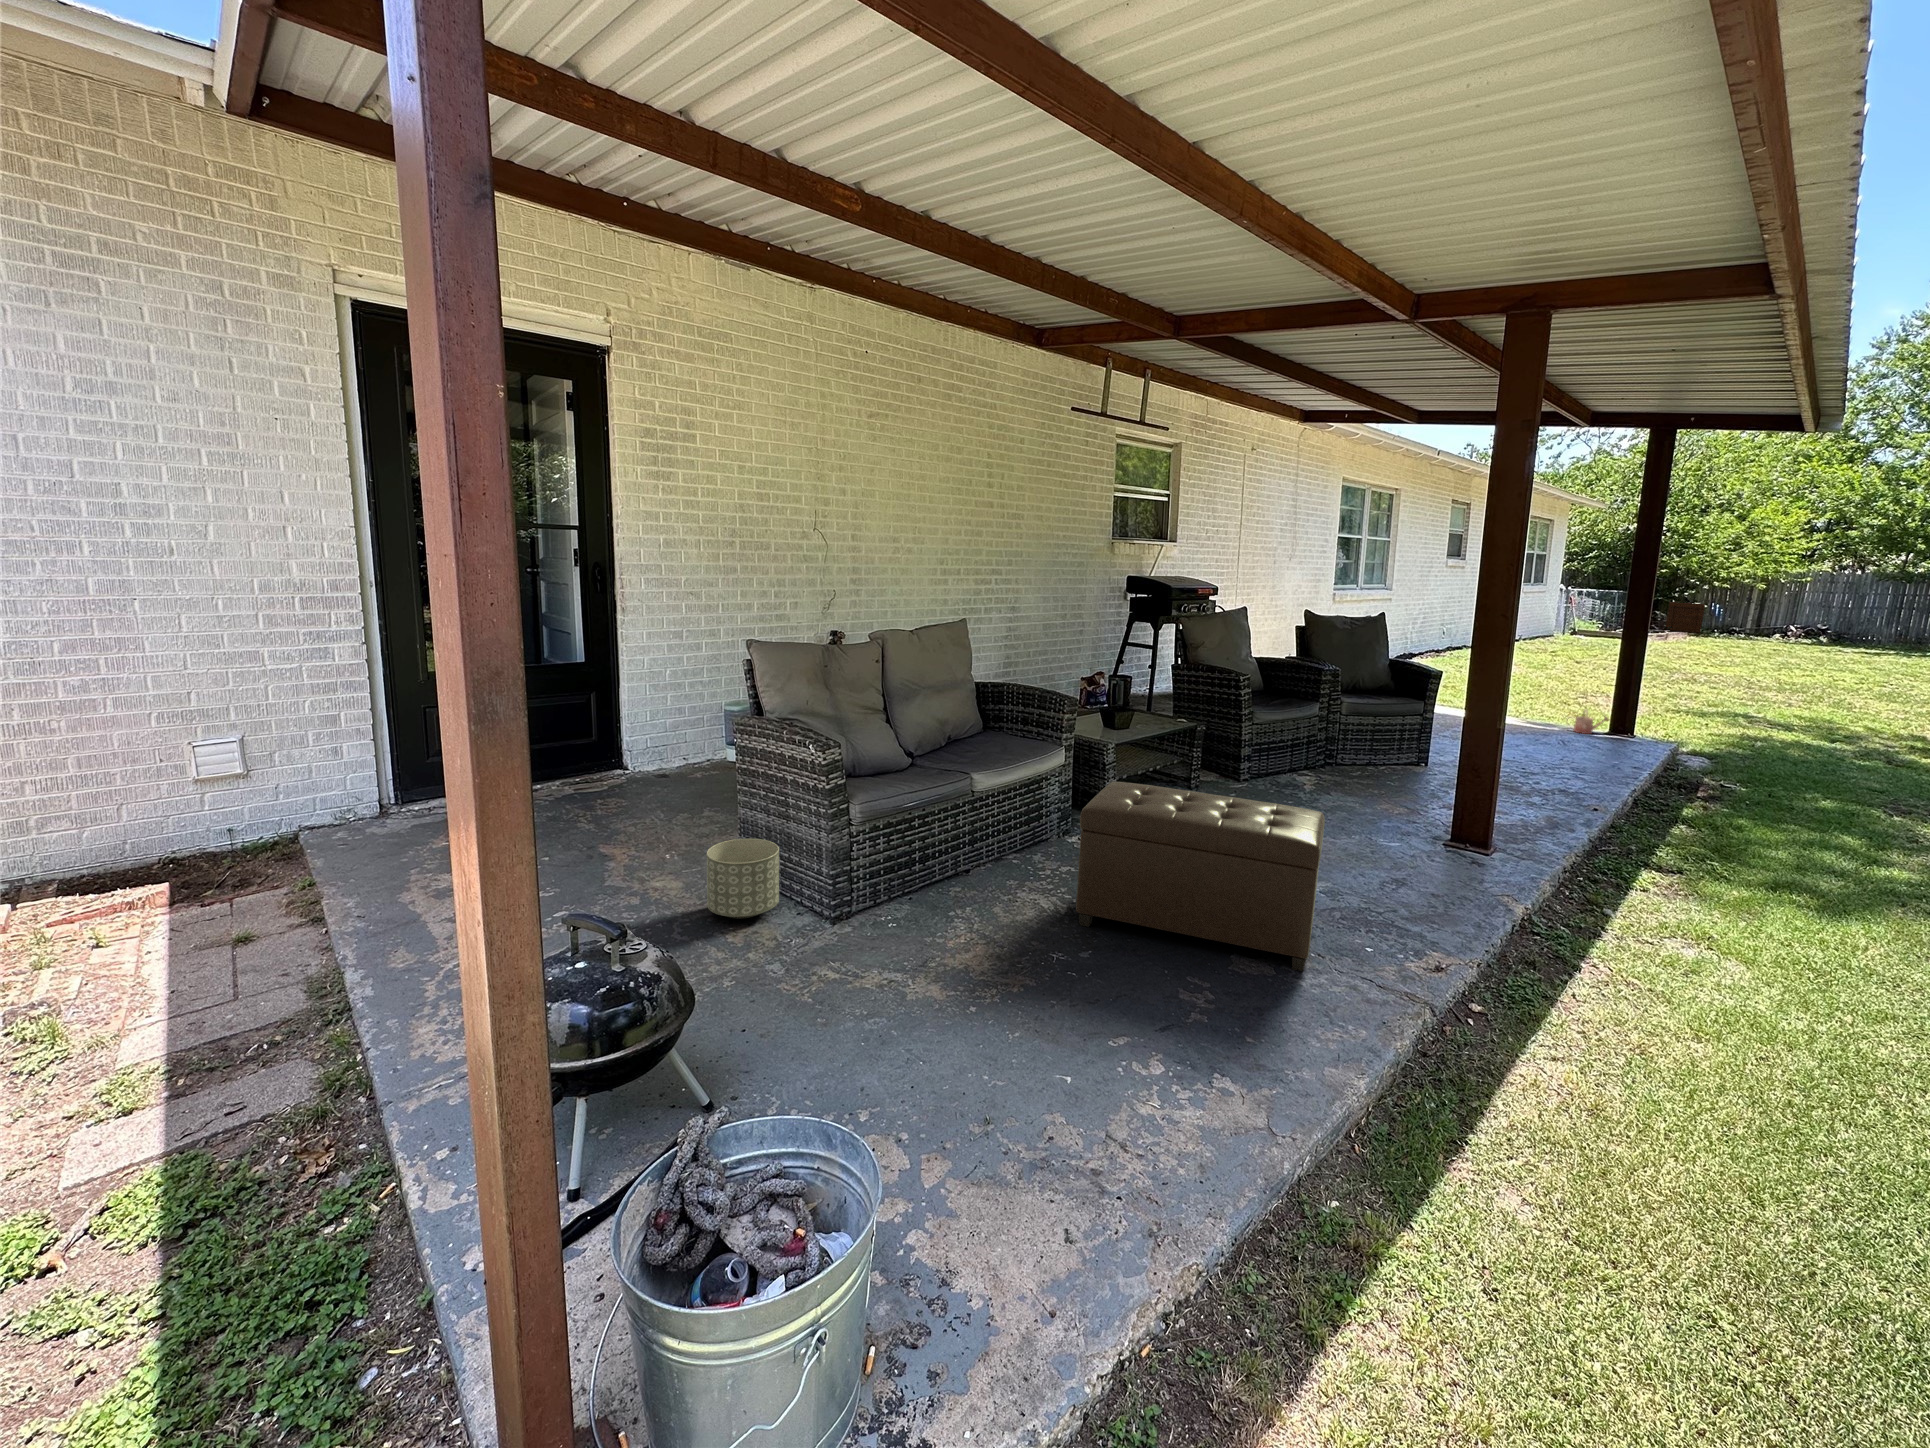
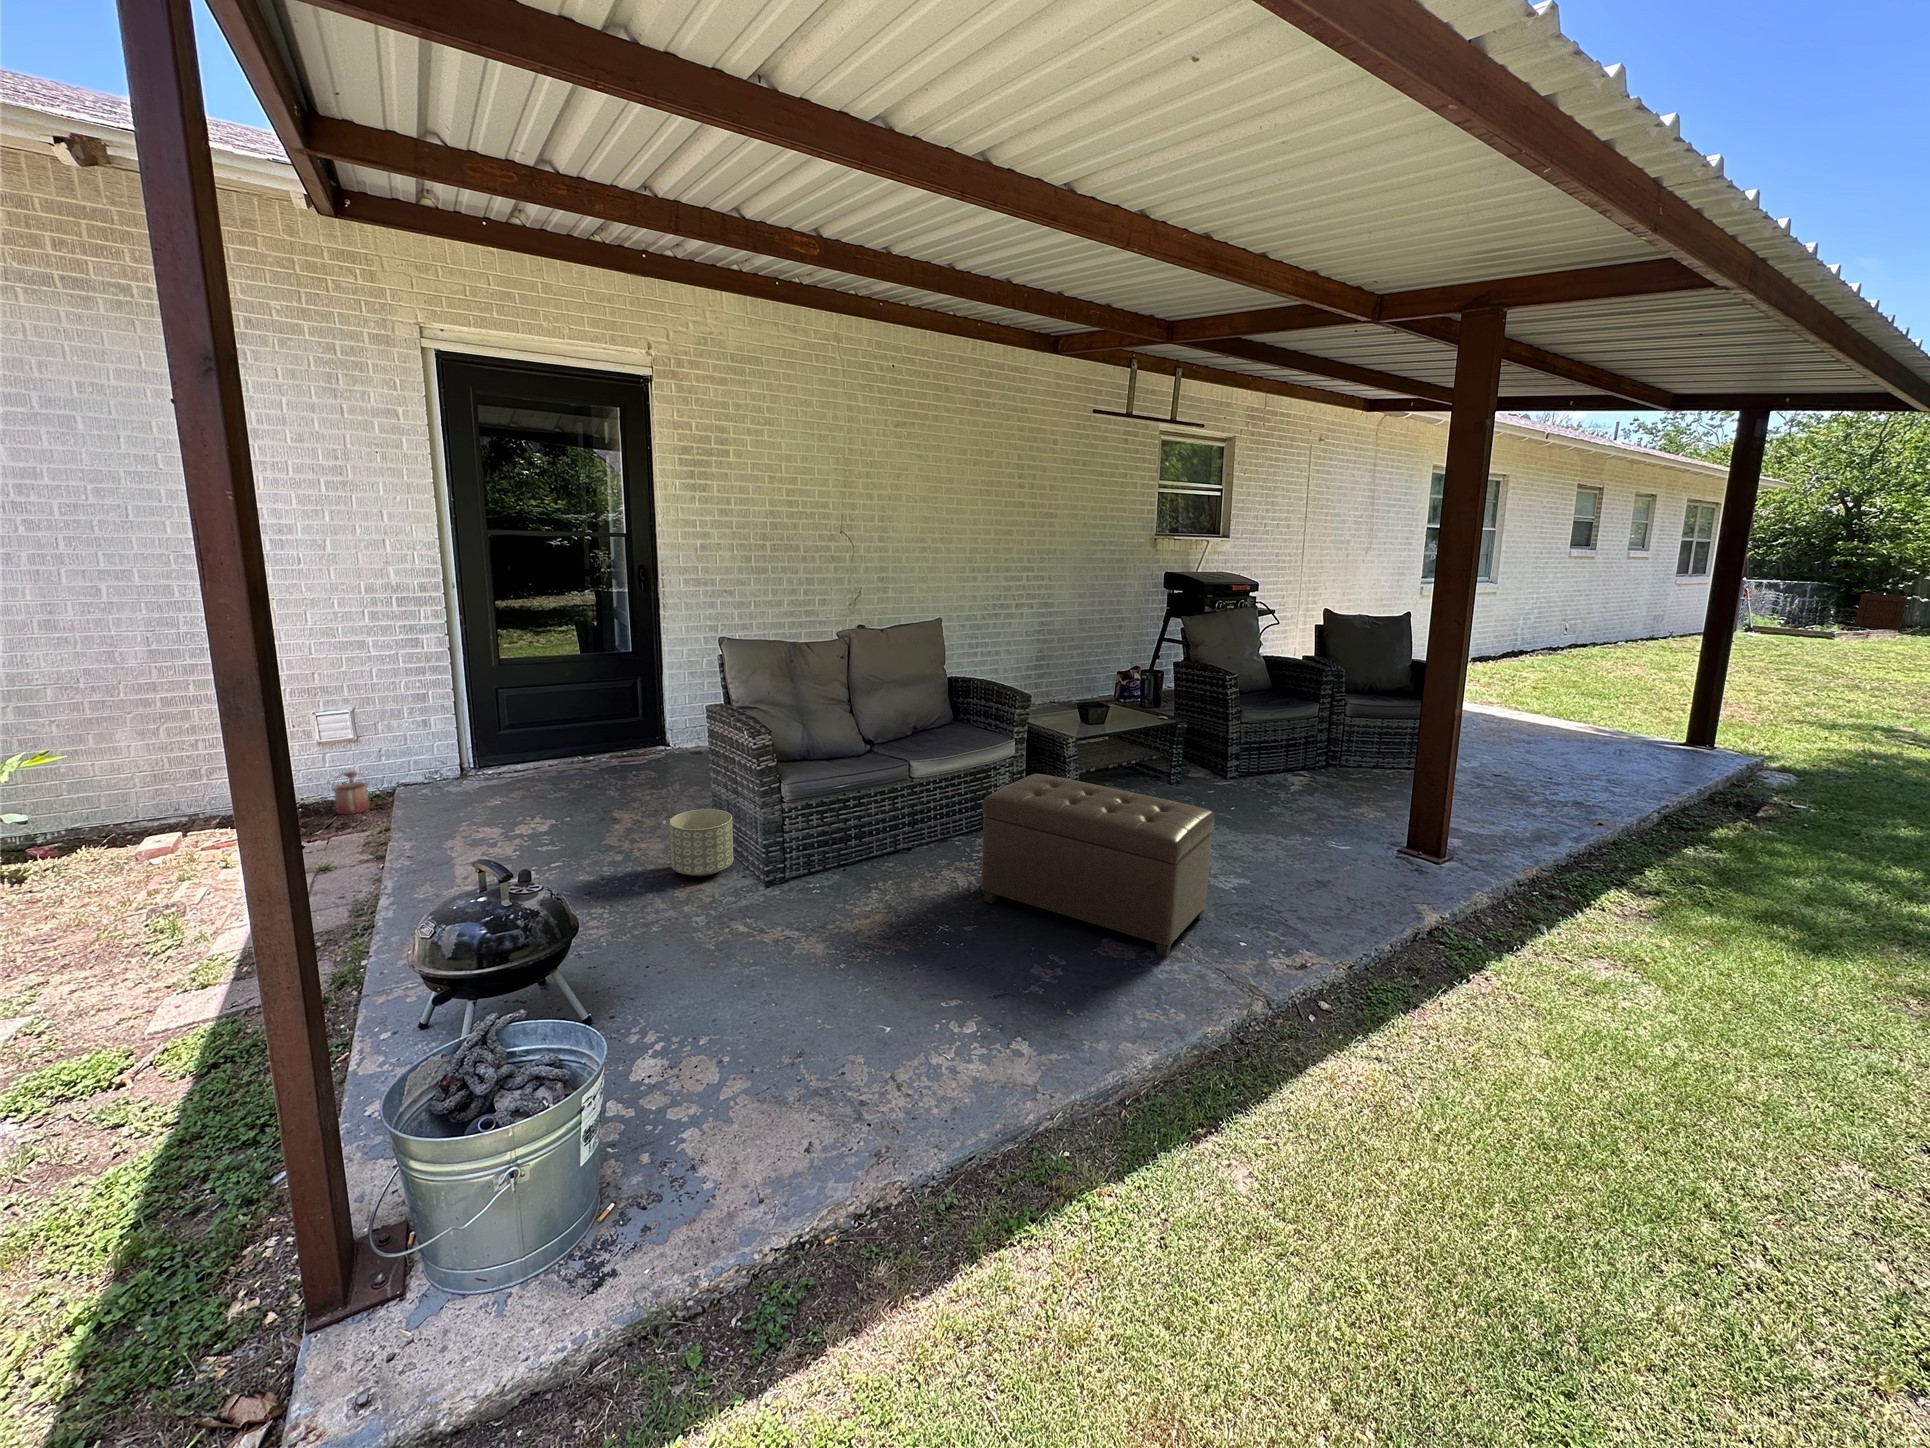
watering can: present [1567,709,1610,734] -> present [332,771,370,814]

